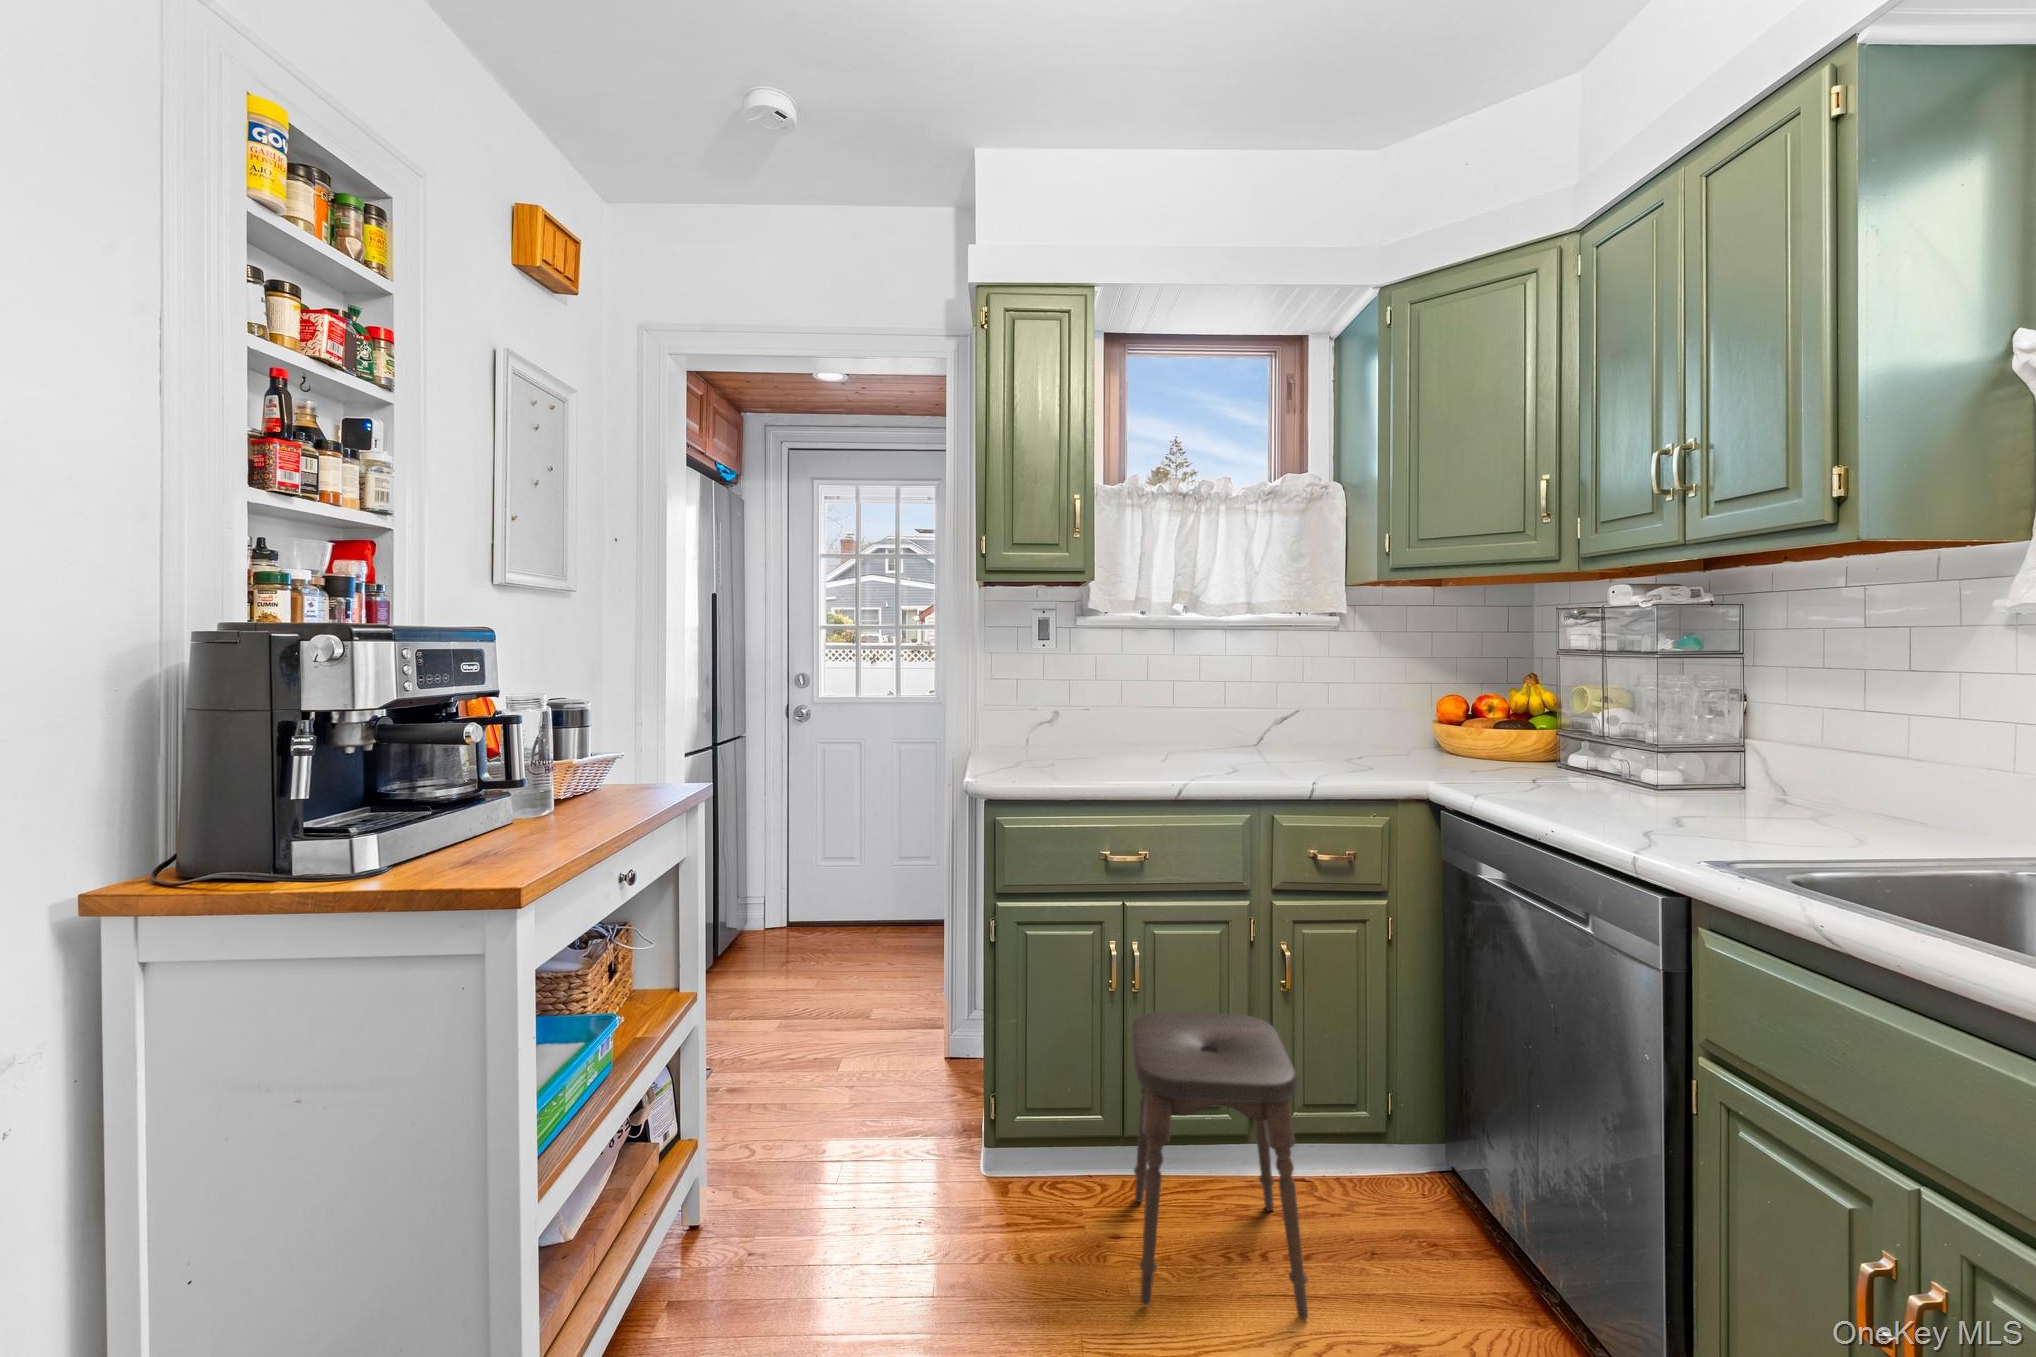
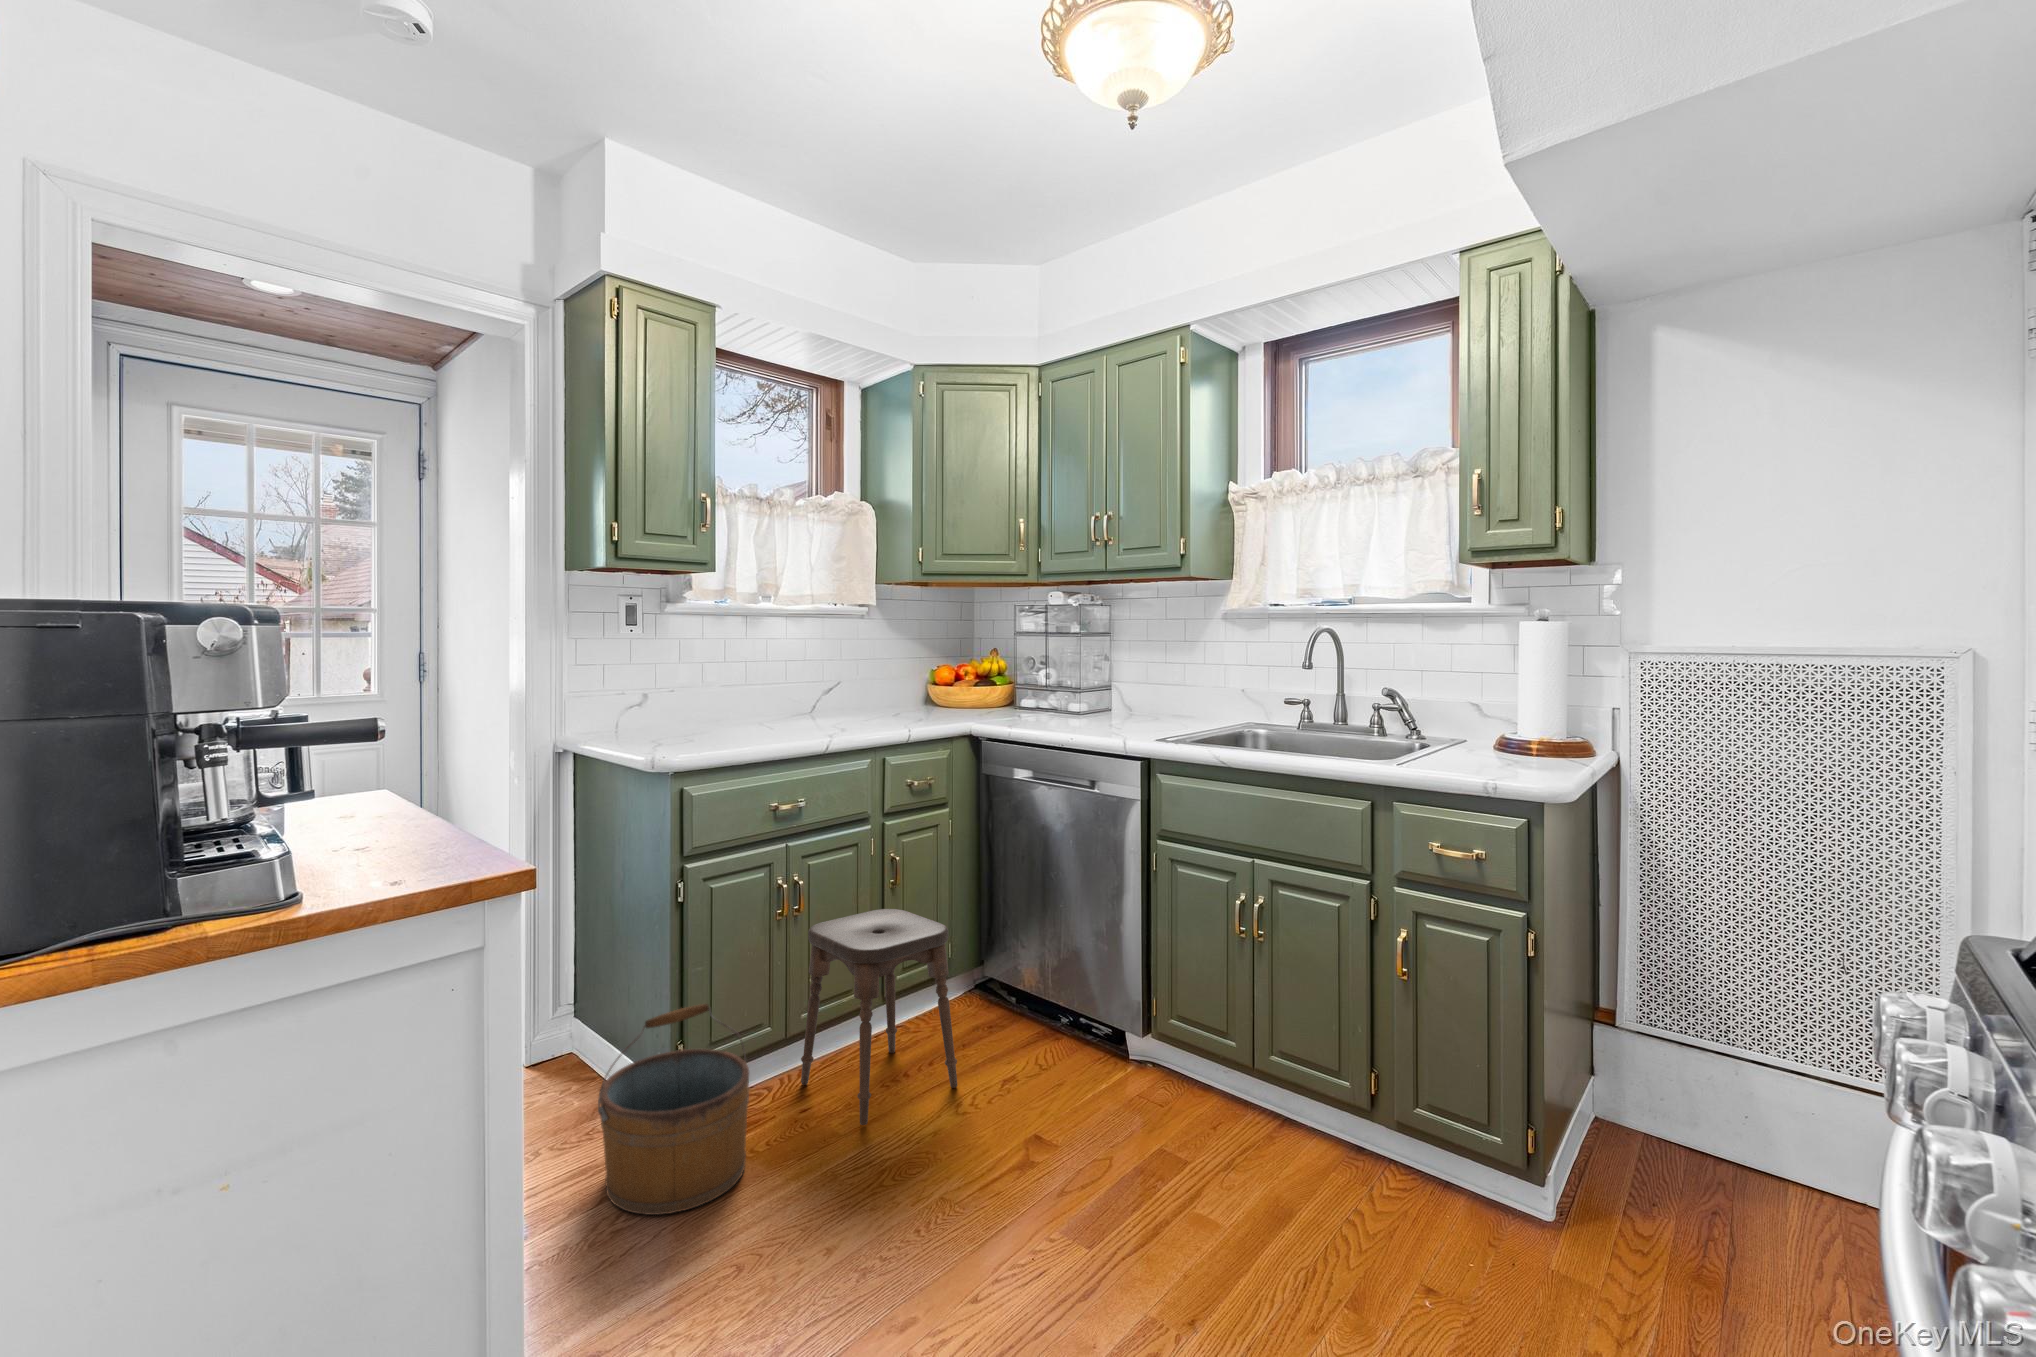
bucket: none [861,1069,1015,1304] -> present [598,1004,749,1215]

